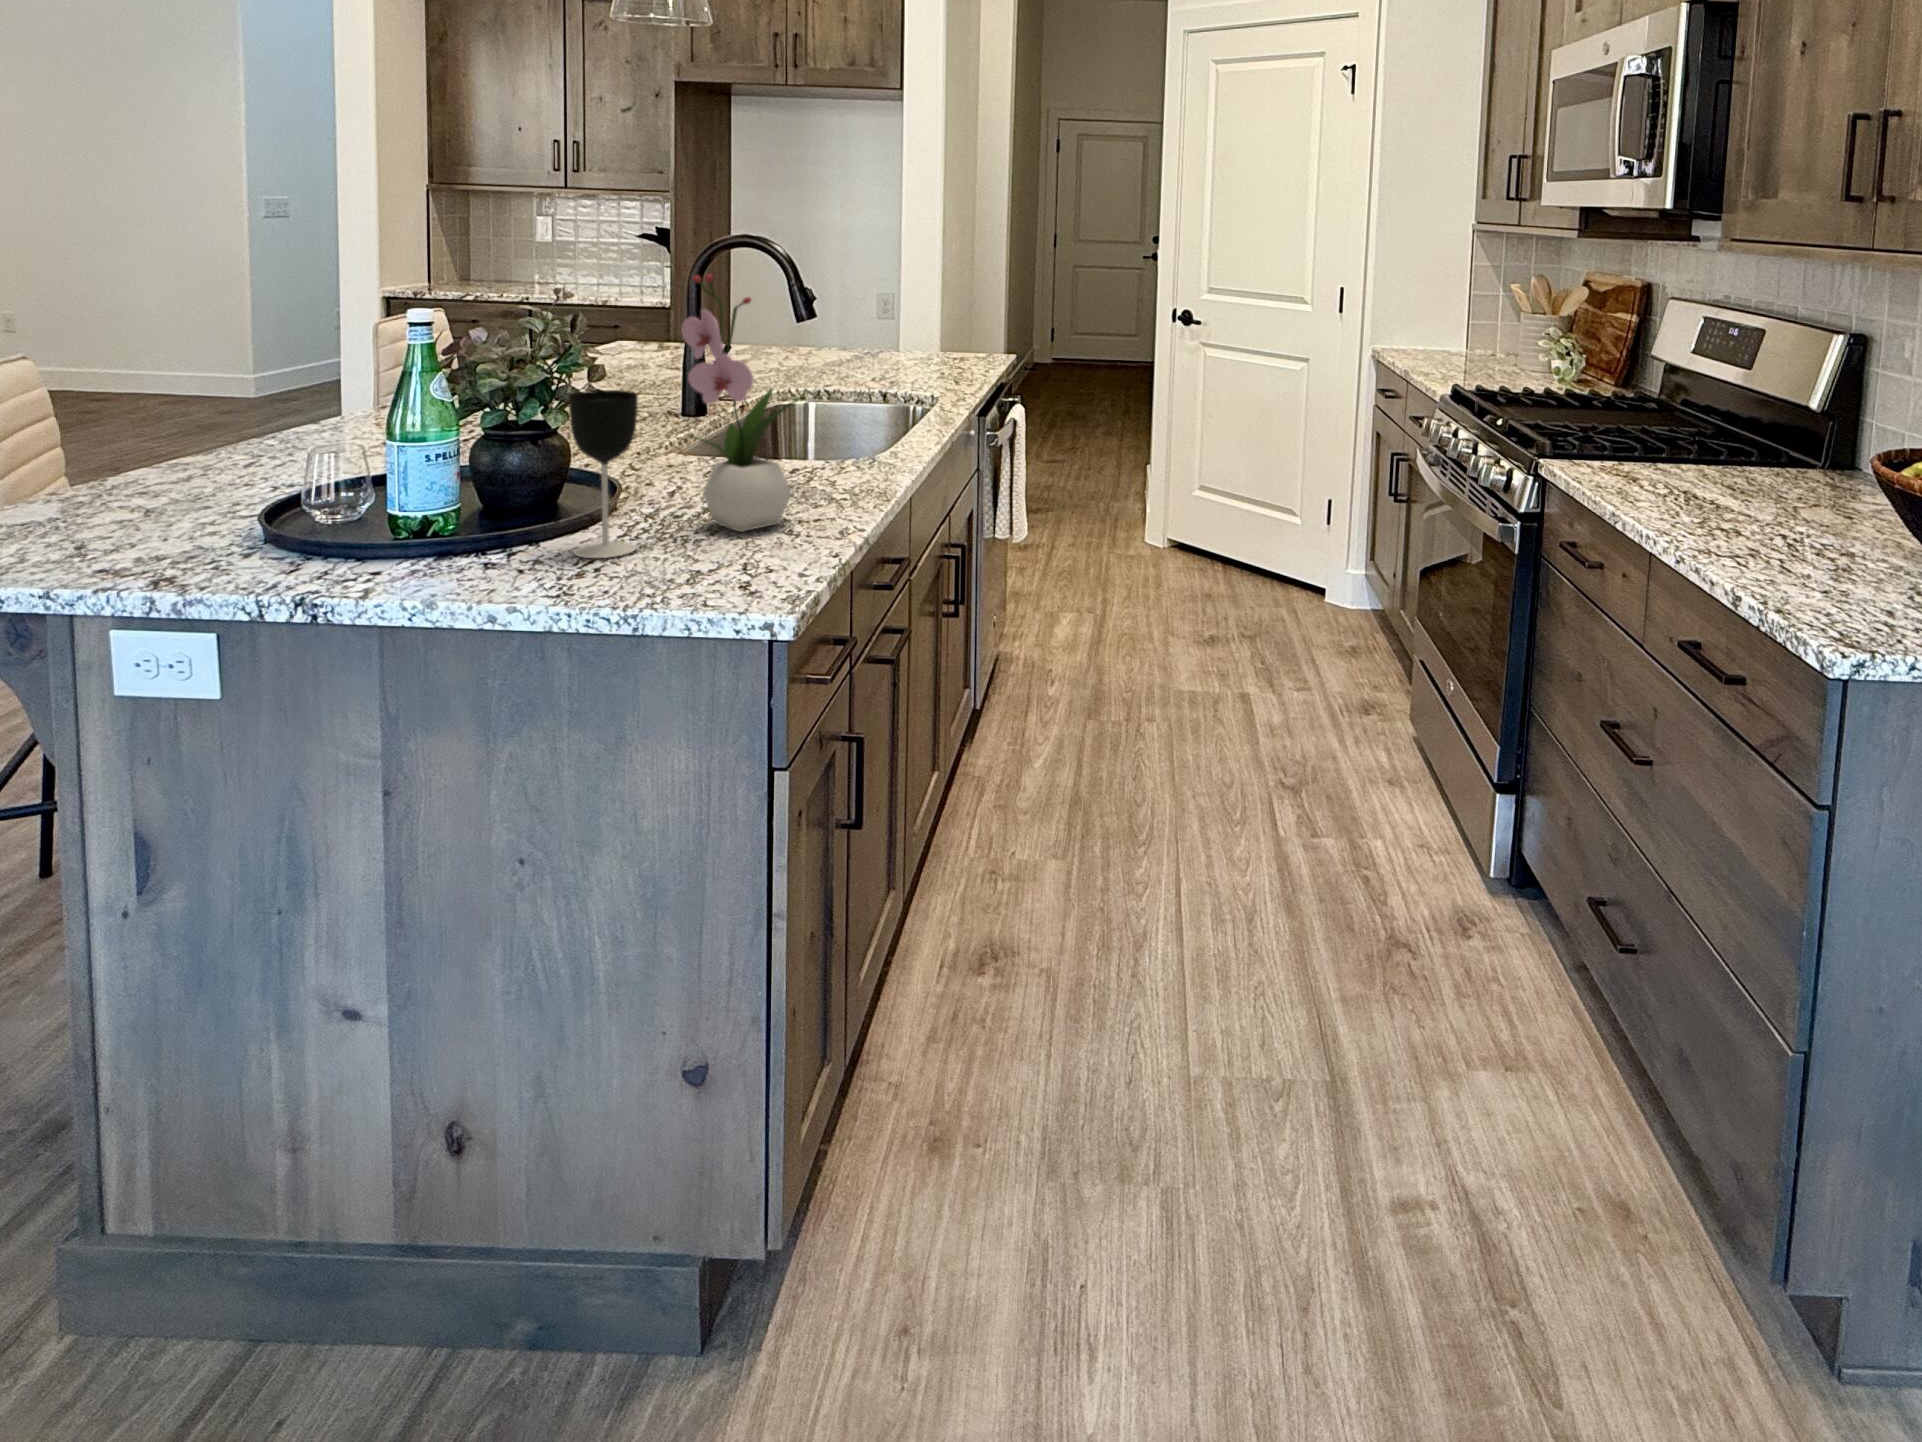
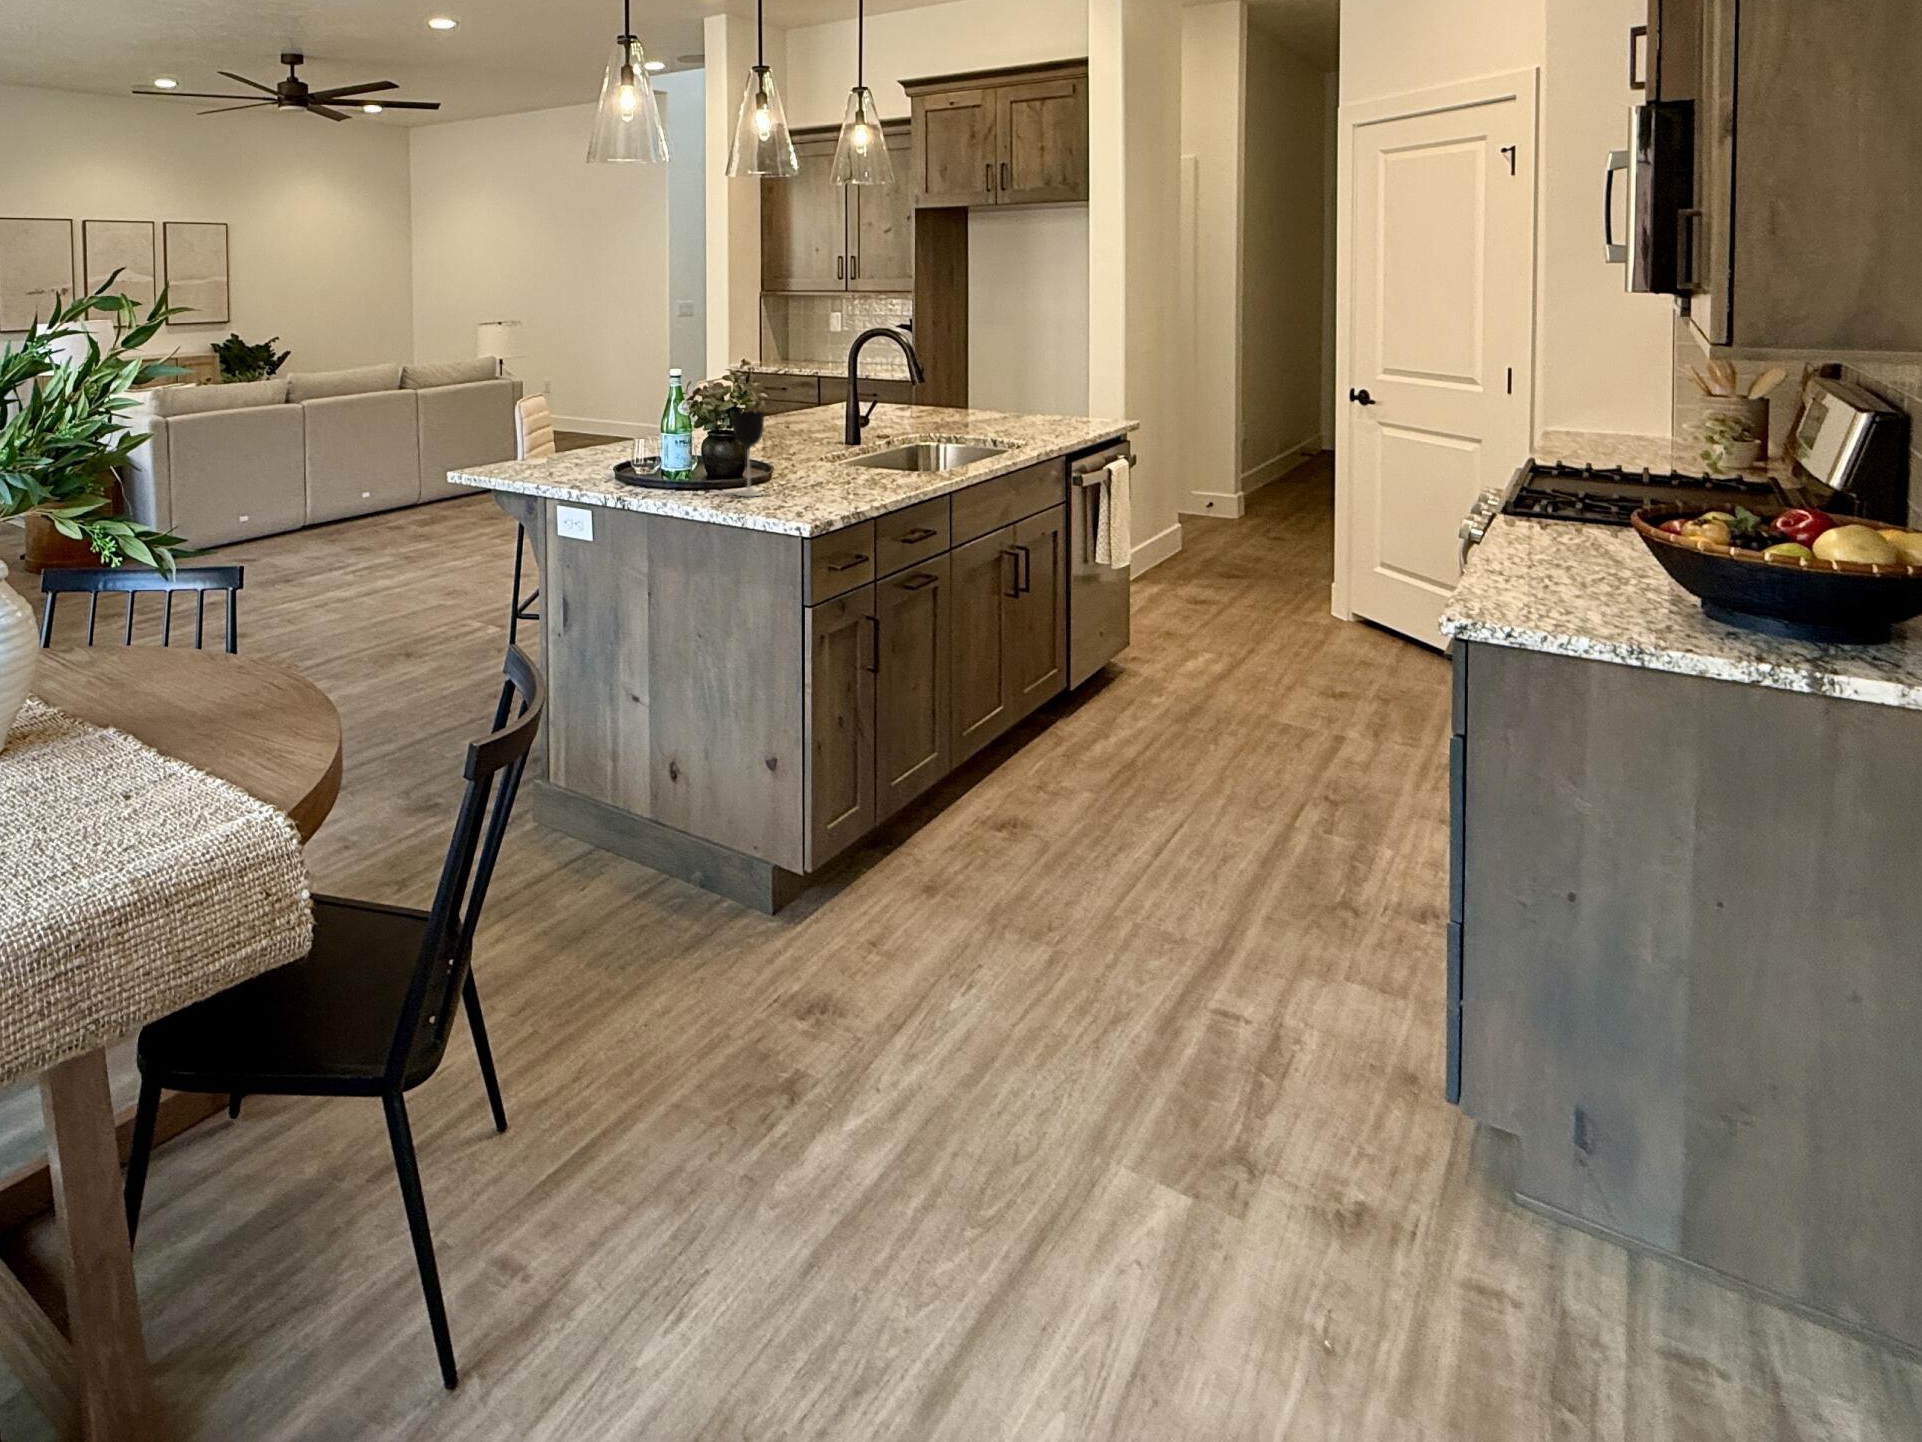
flower arrangement: present [681,274,801,532] -> none [791,351,855,494]

